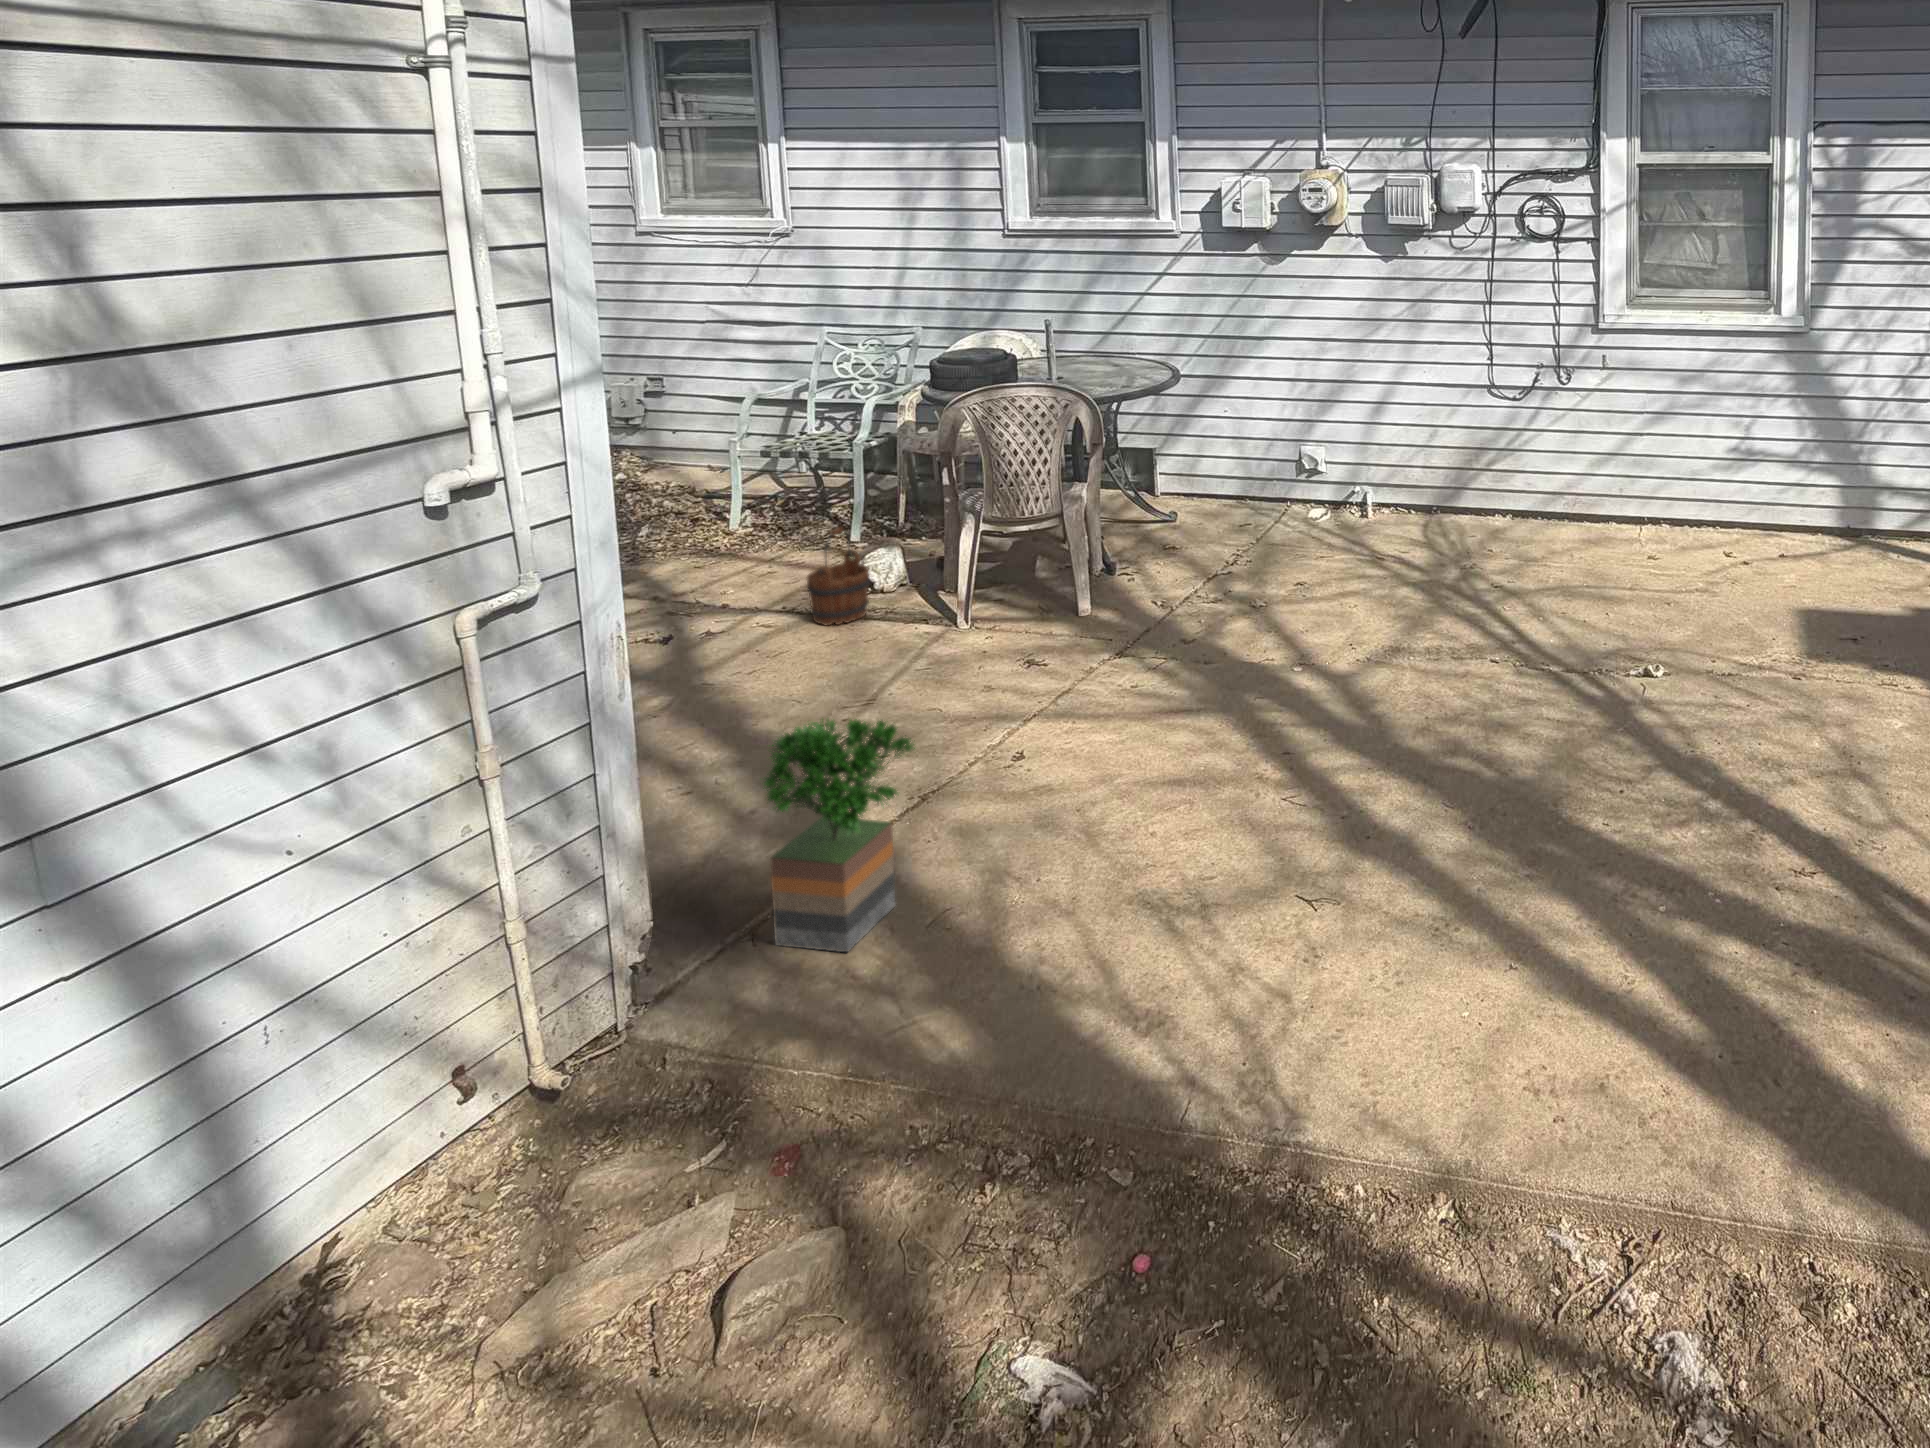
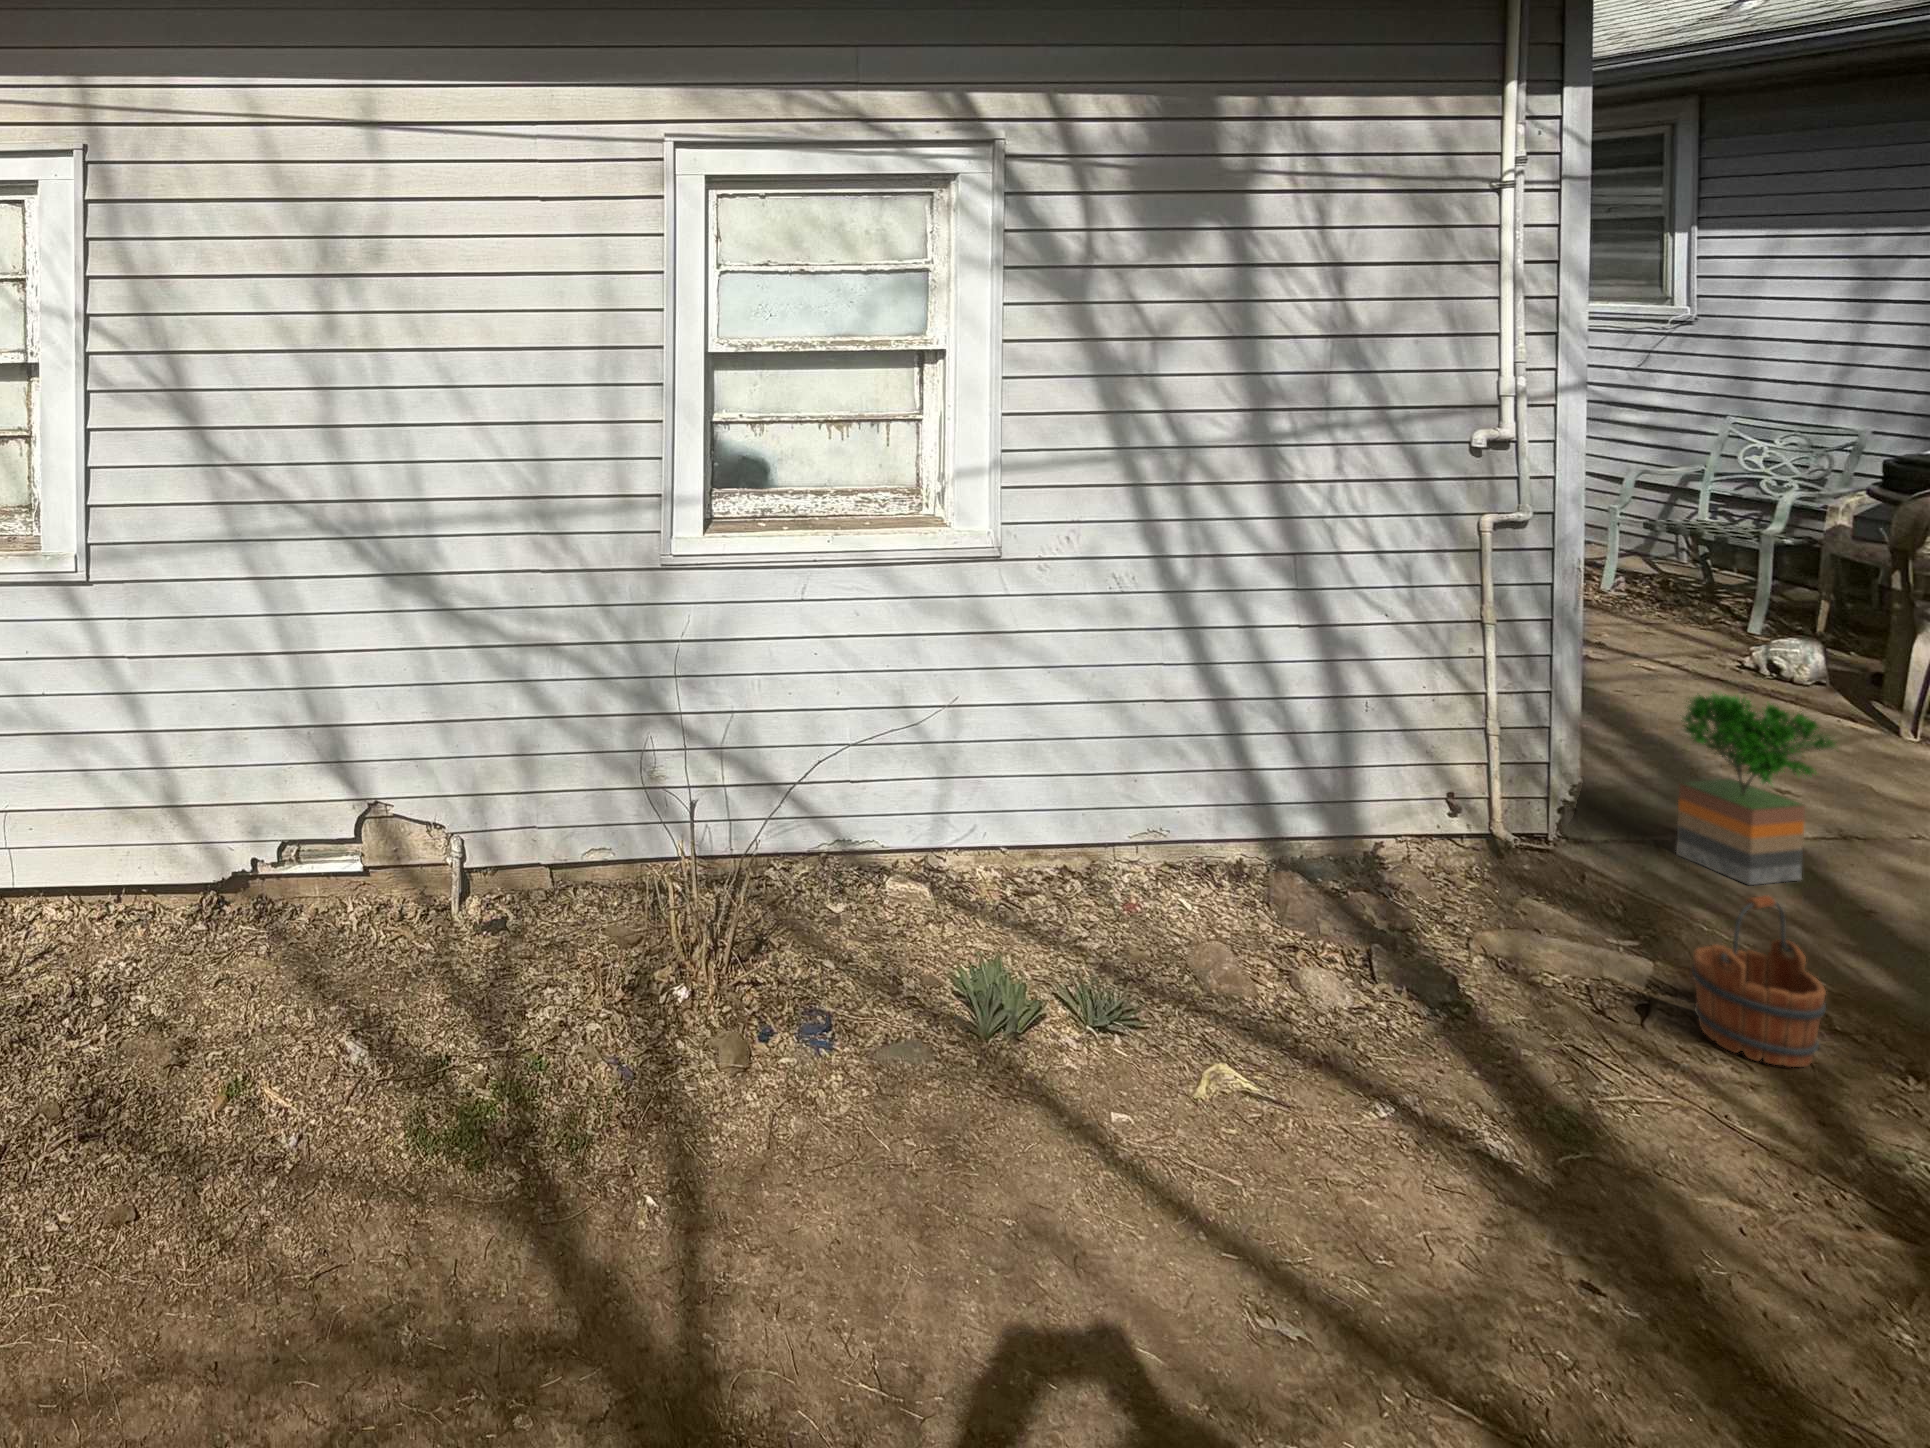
wooden bucket: present [807,527,870,625] -> present [1692,895,1826,1067]

